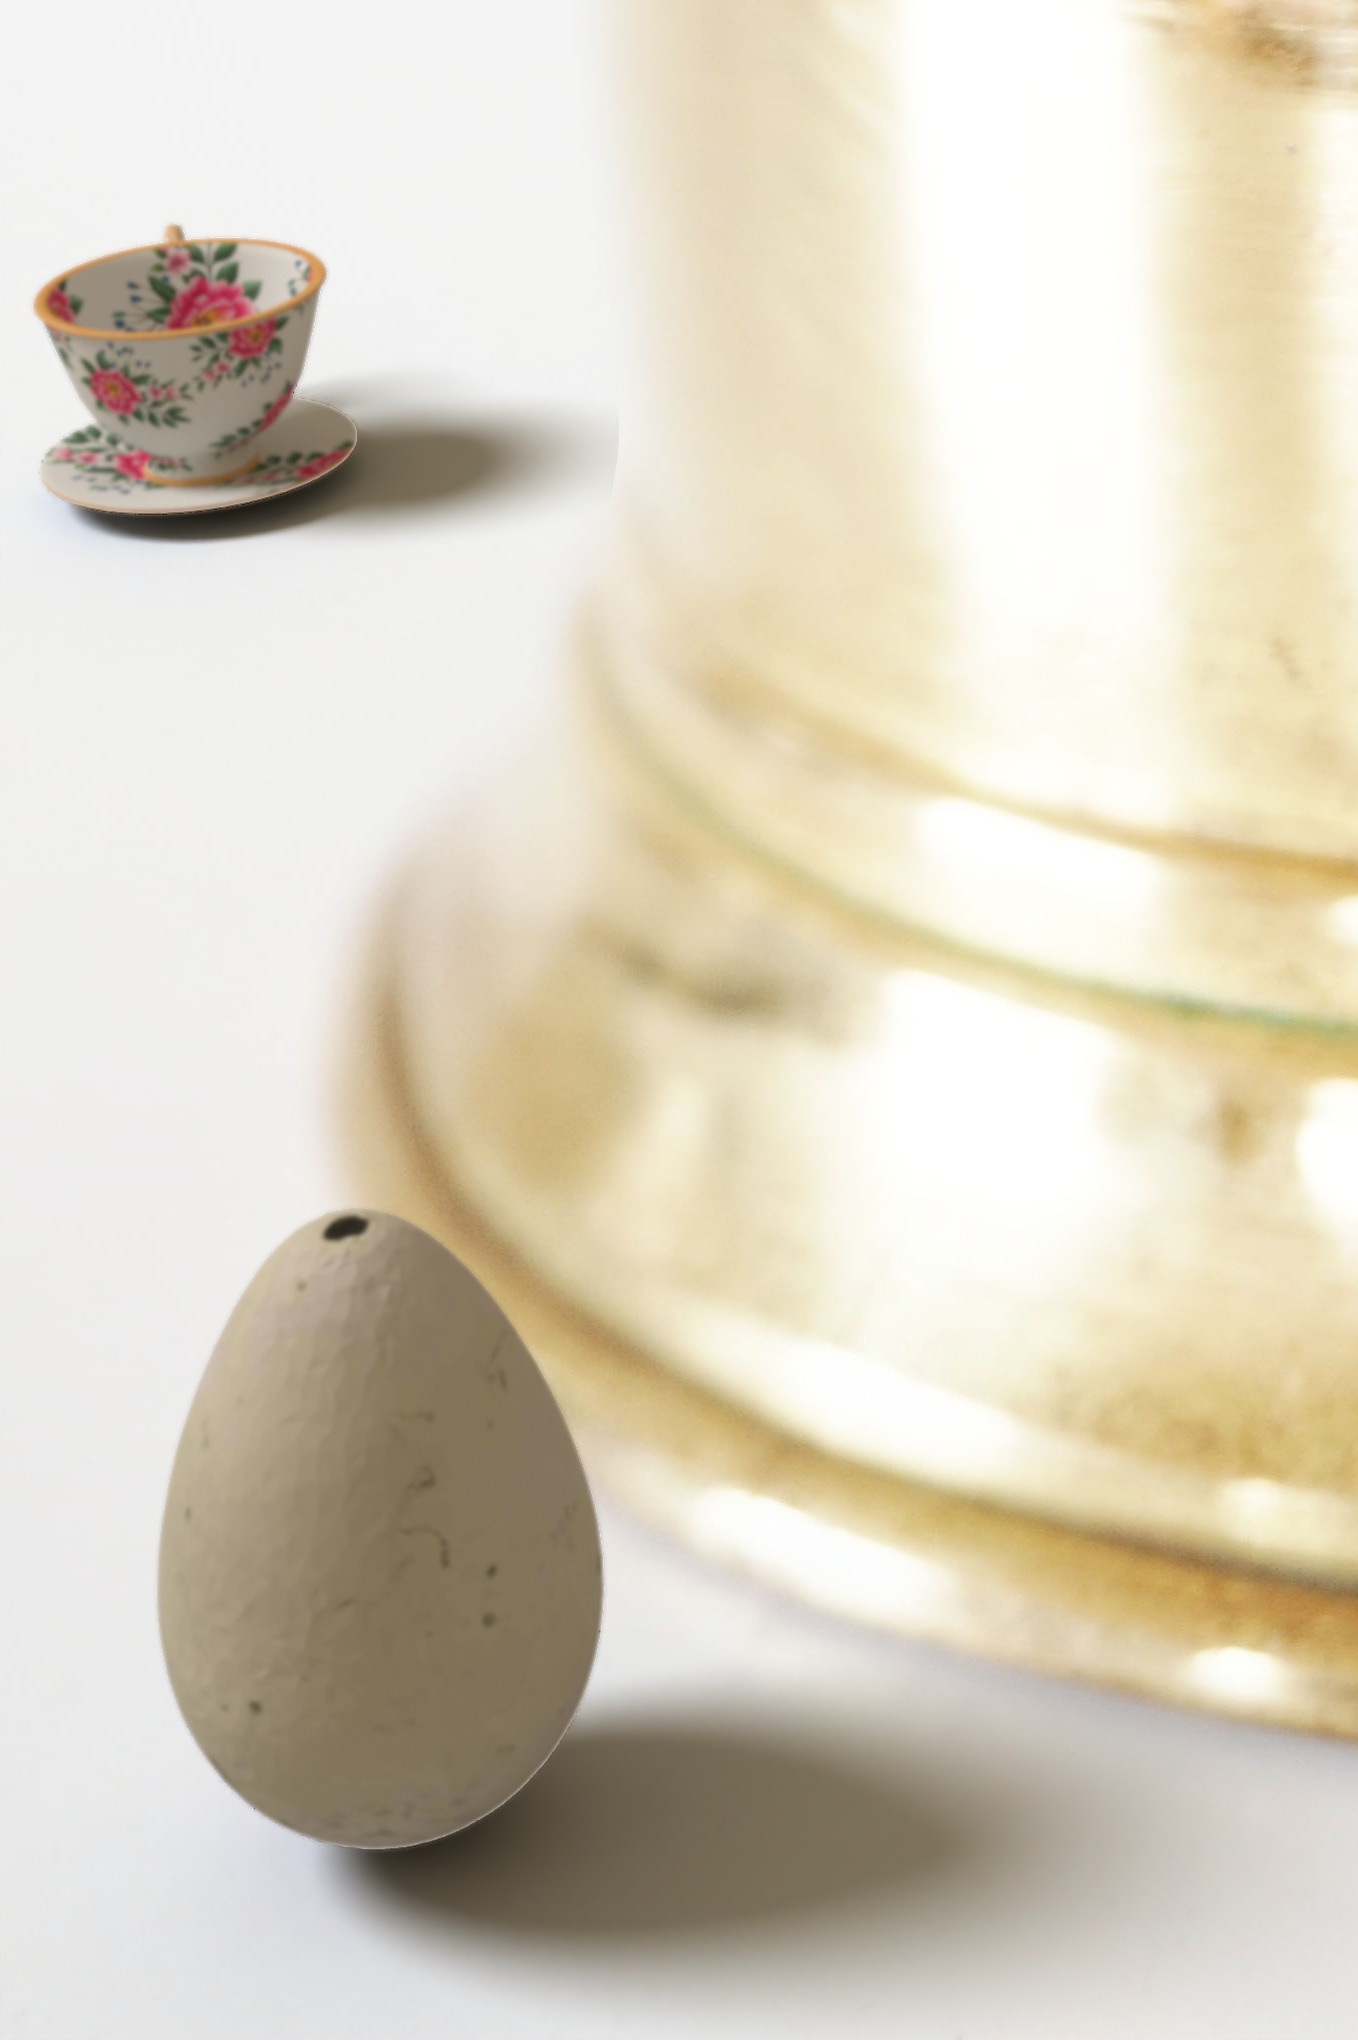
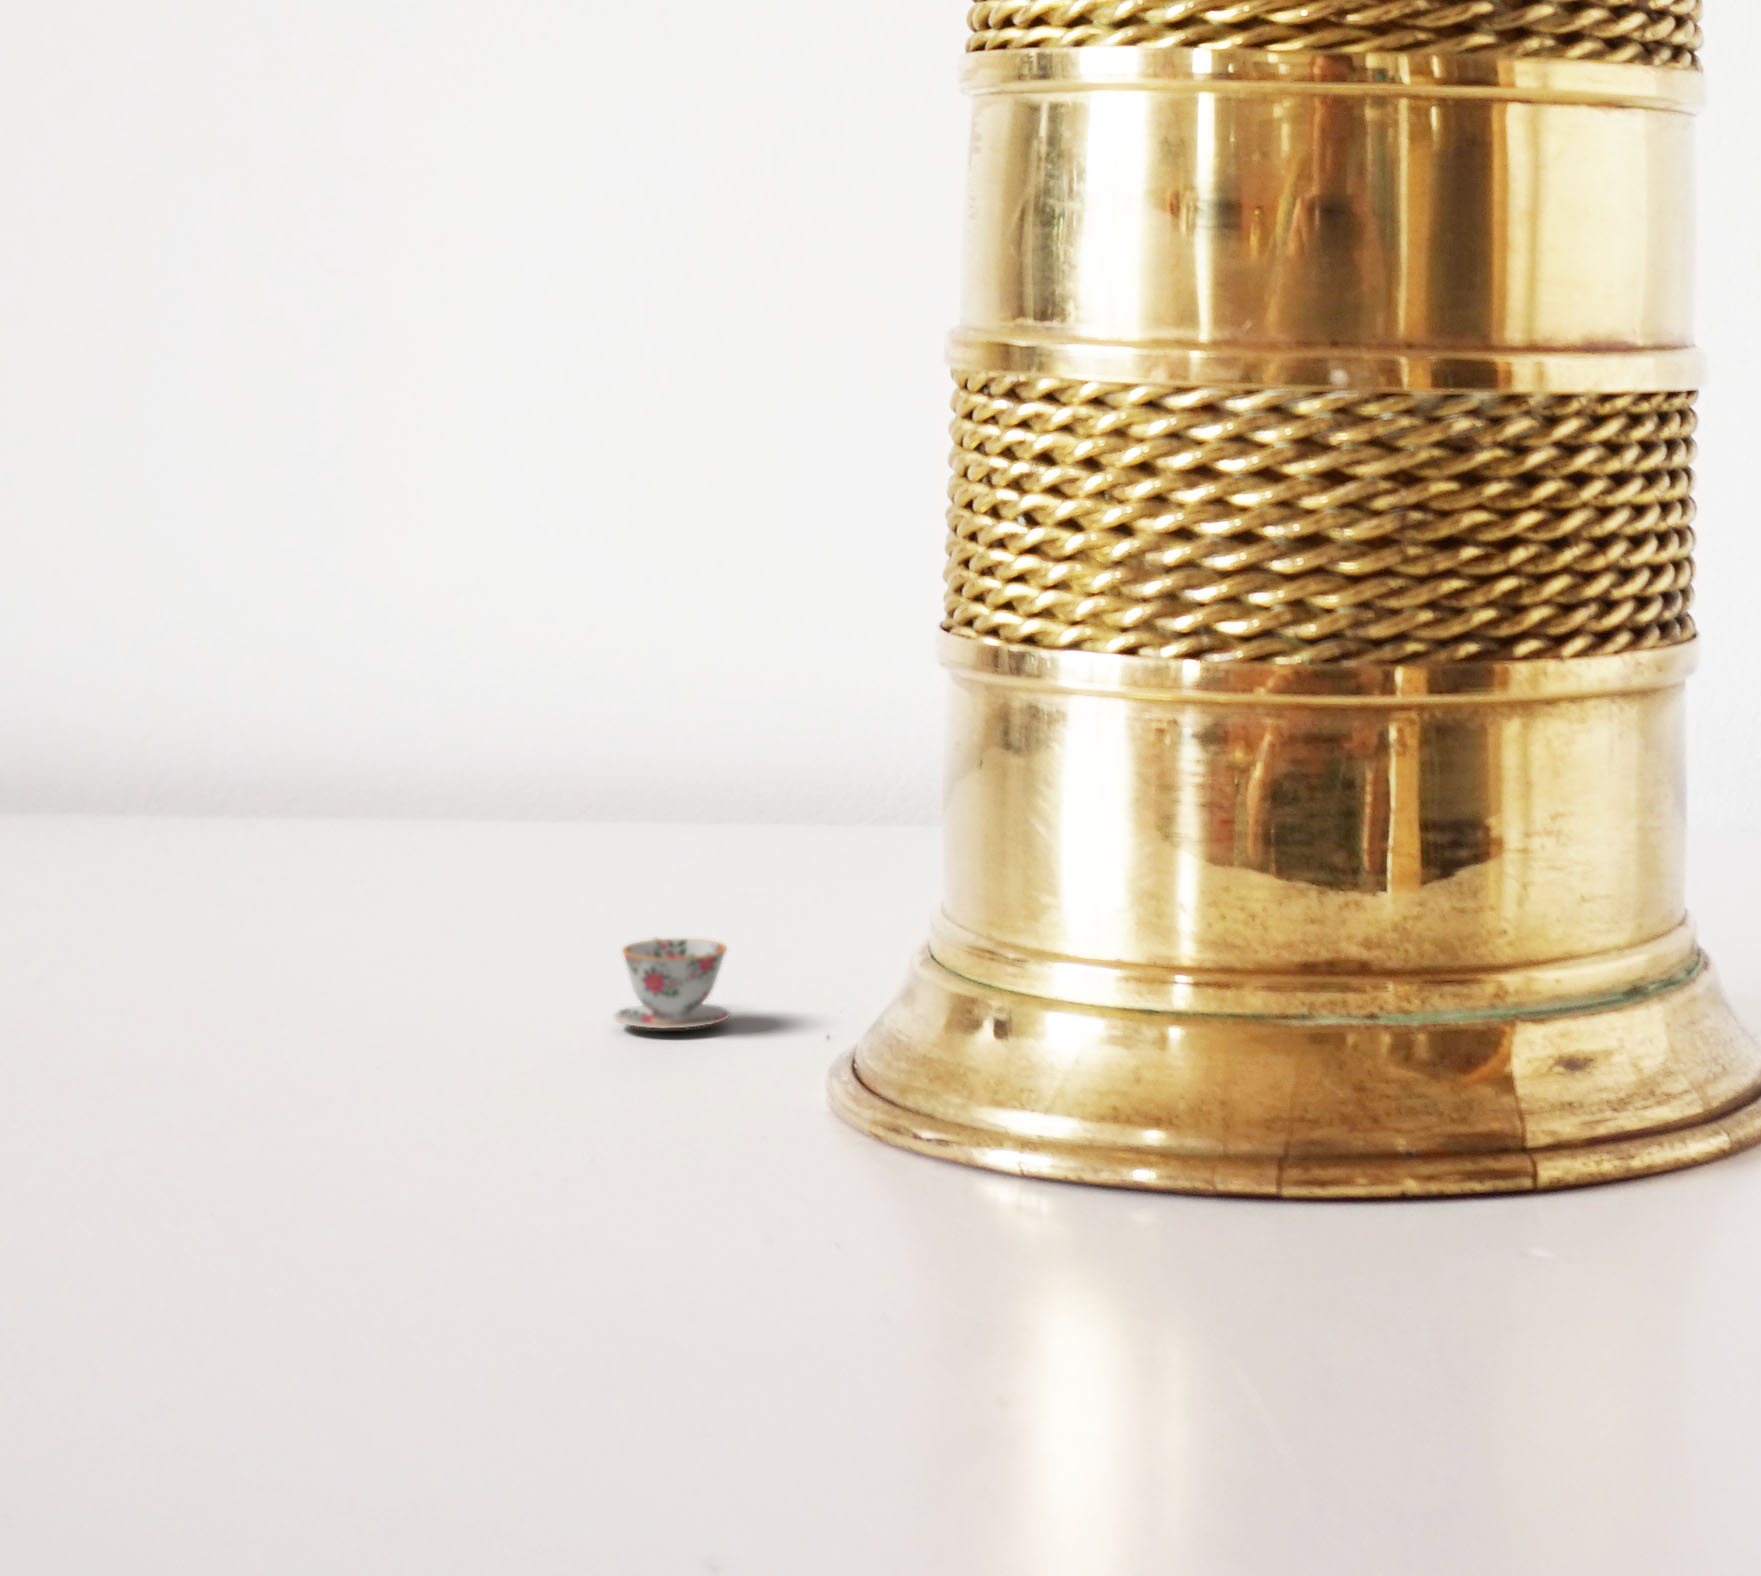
decorative egg: present [157,1208,604,1850] -> none [875,1044,996,1242]

